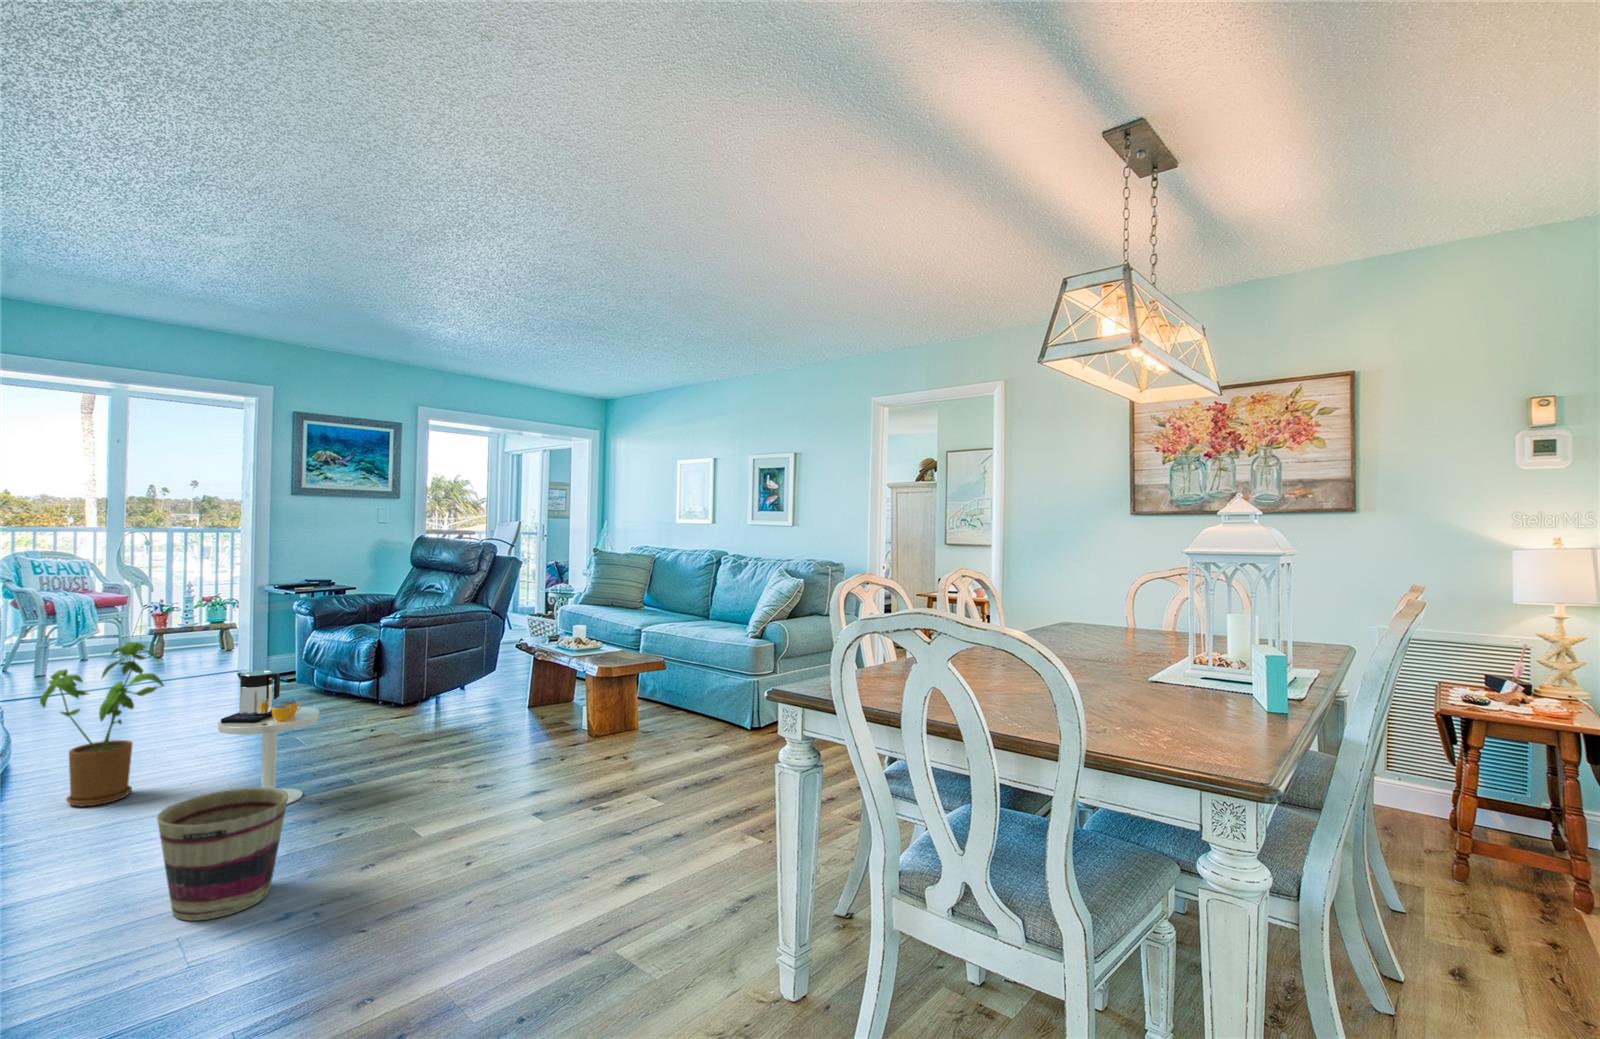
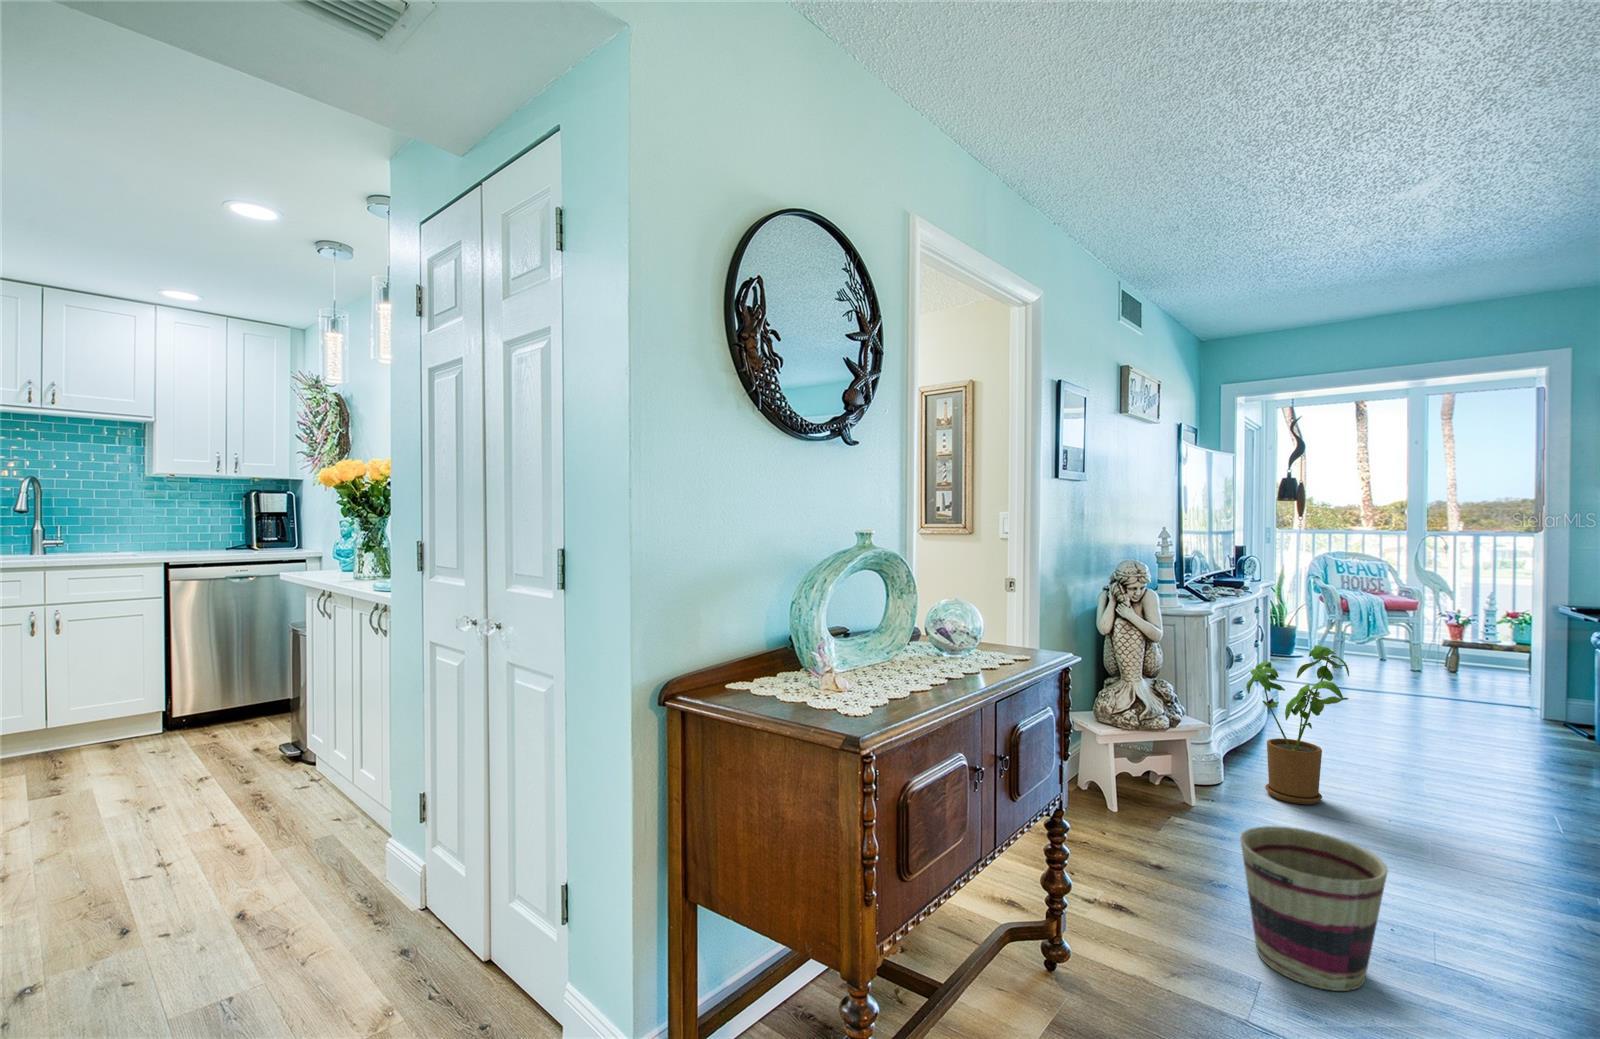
side table: present [218,671,320,804] -> none [1383,704,1523,894]

